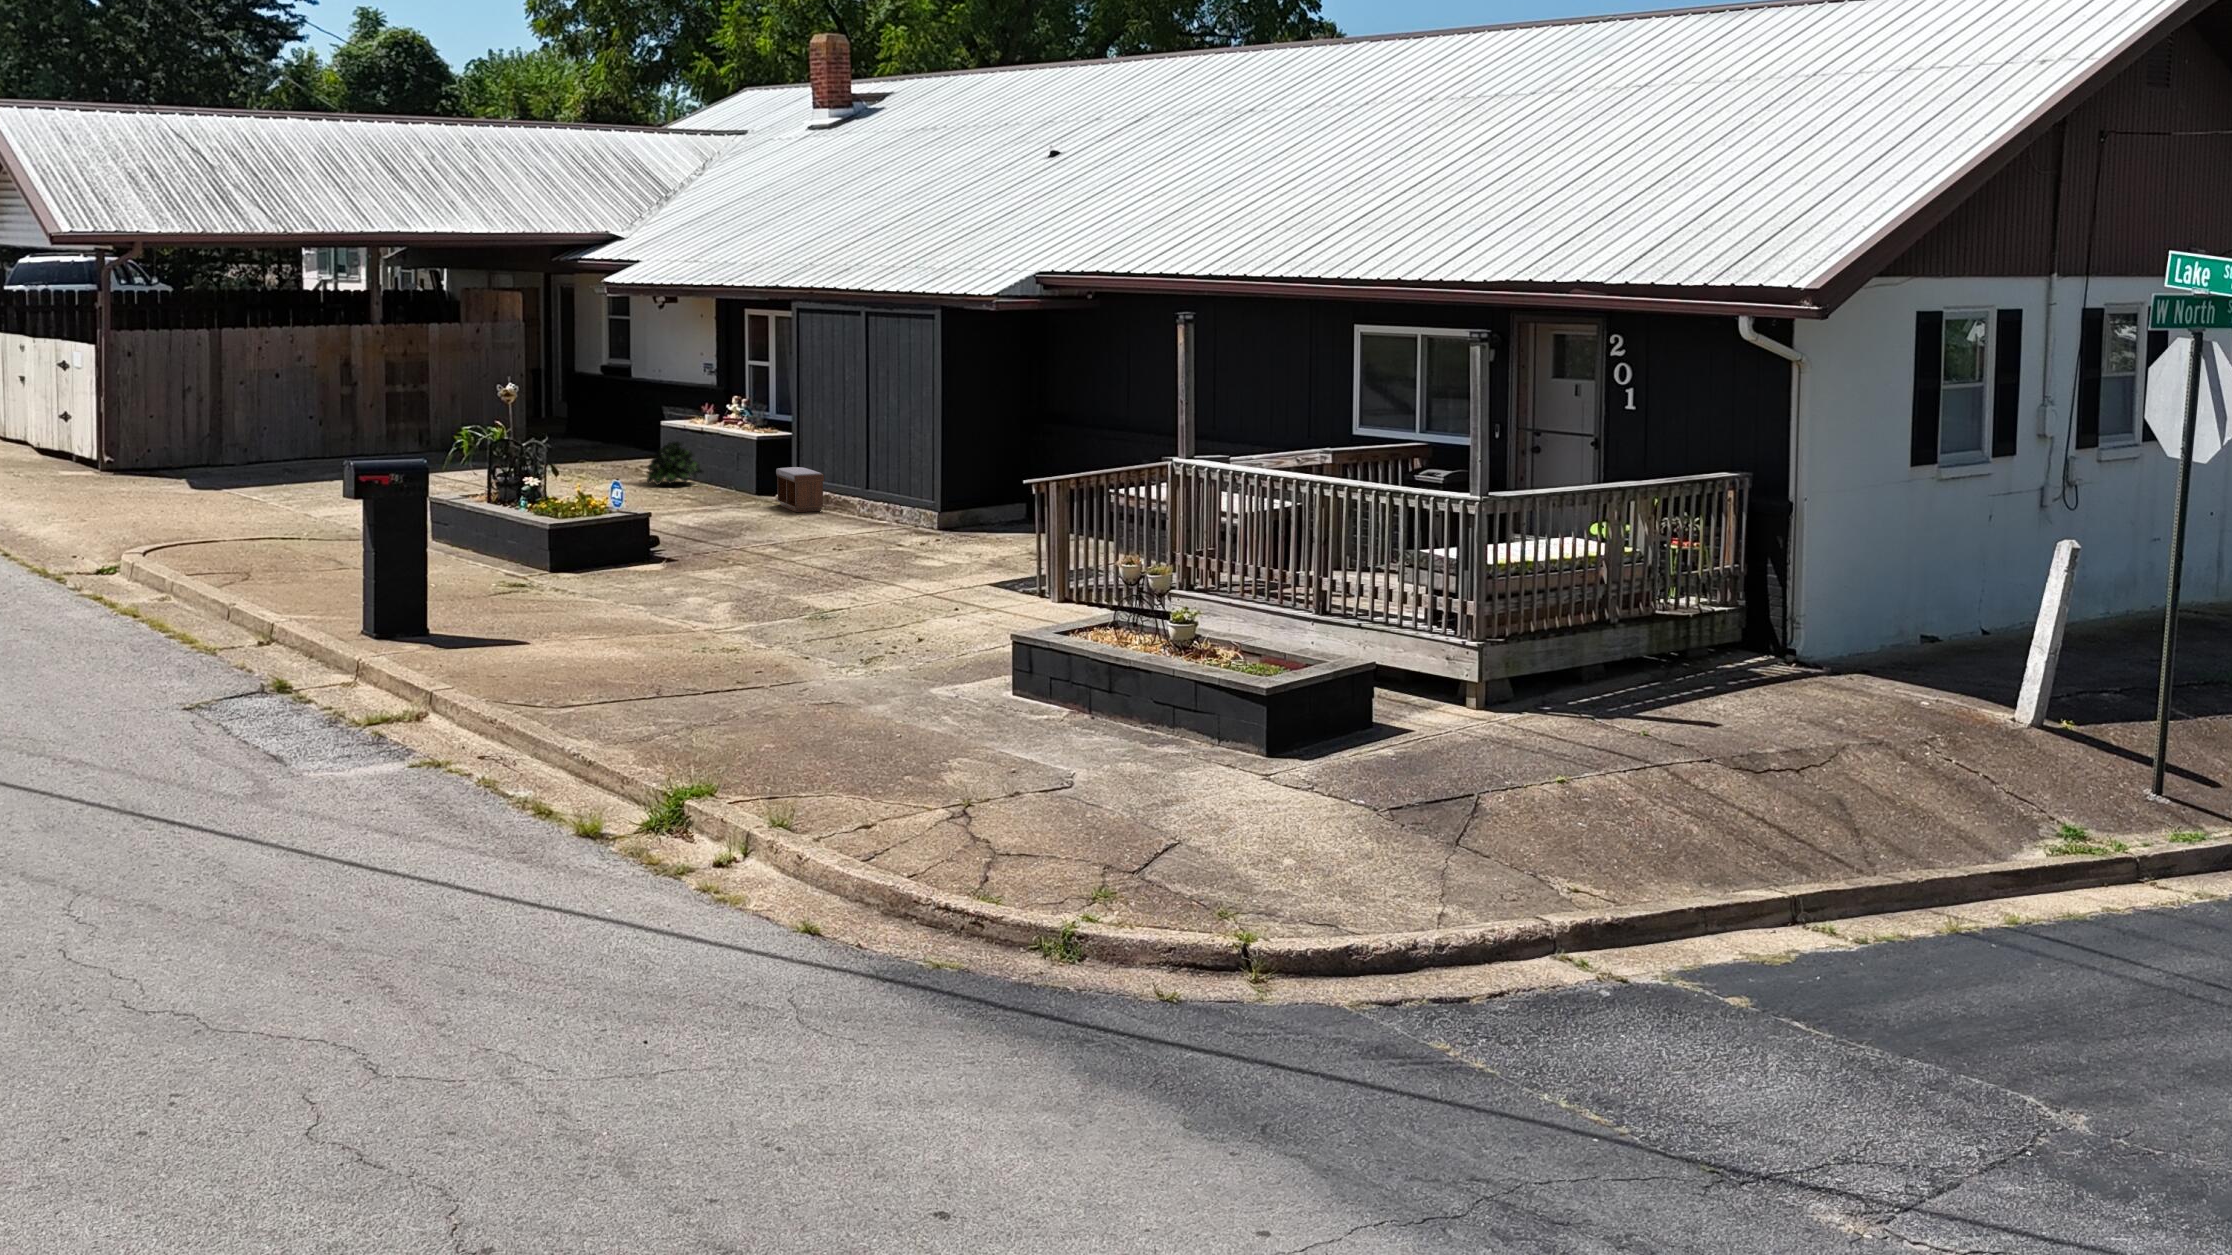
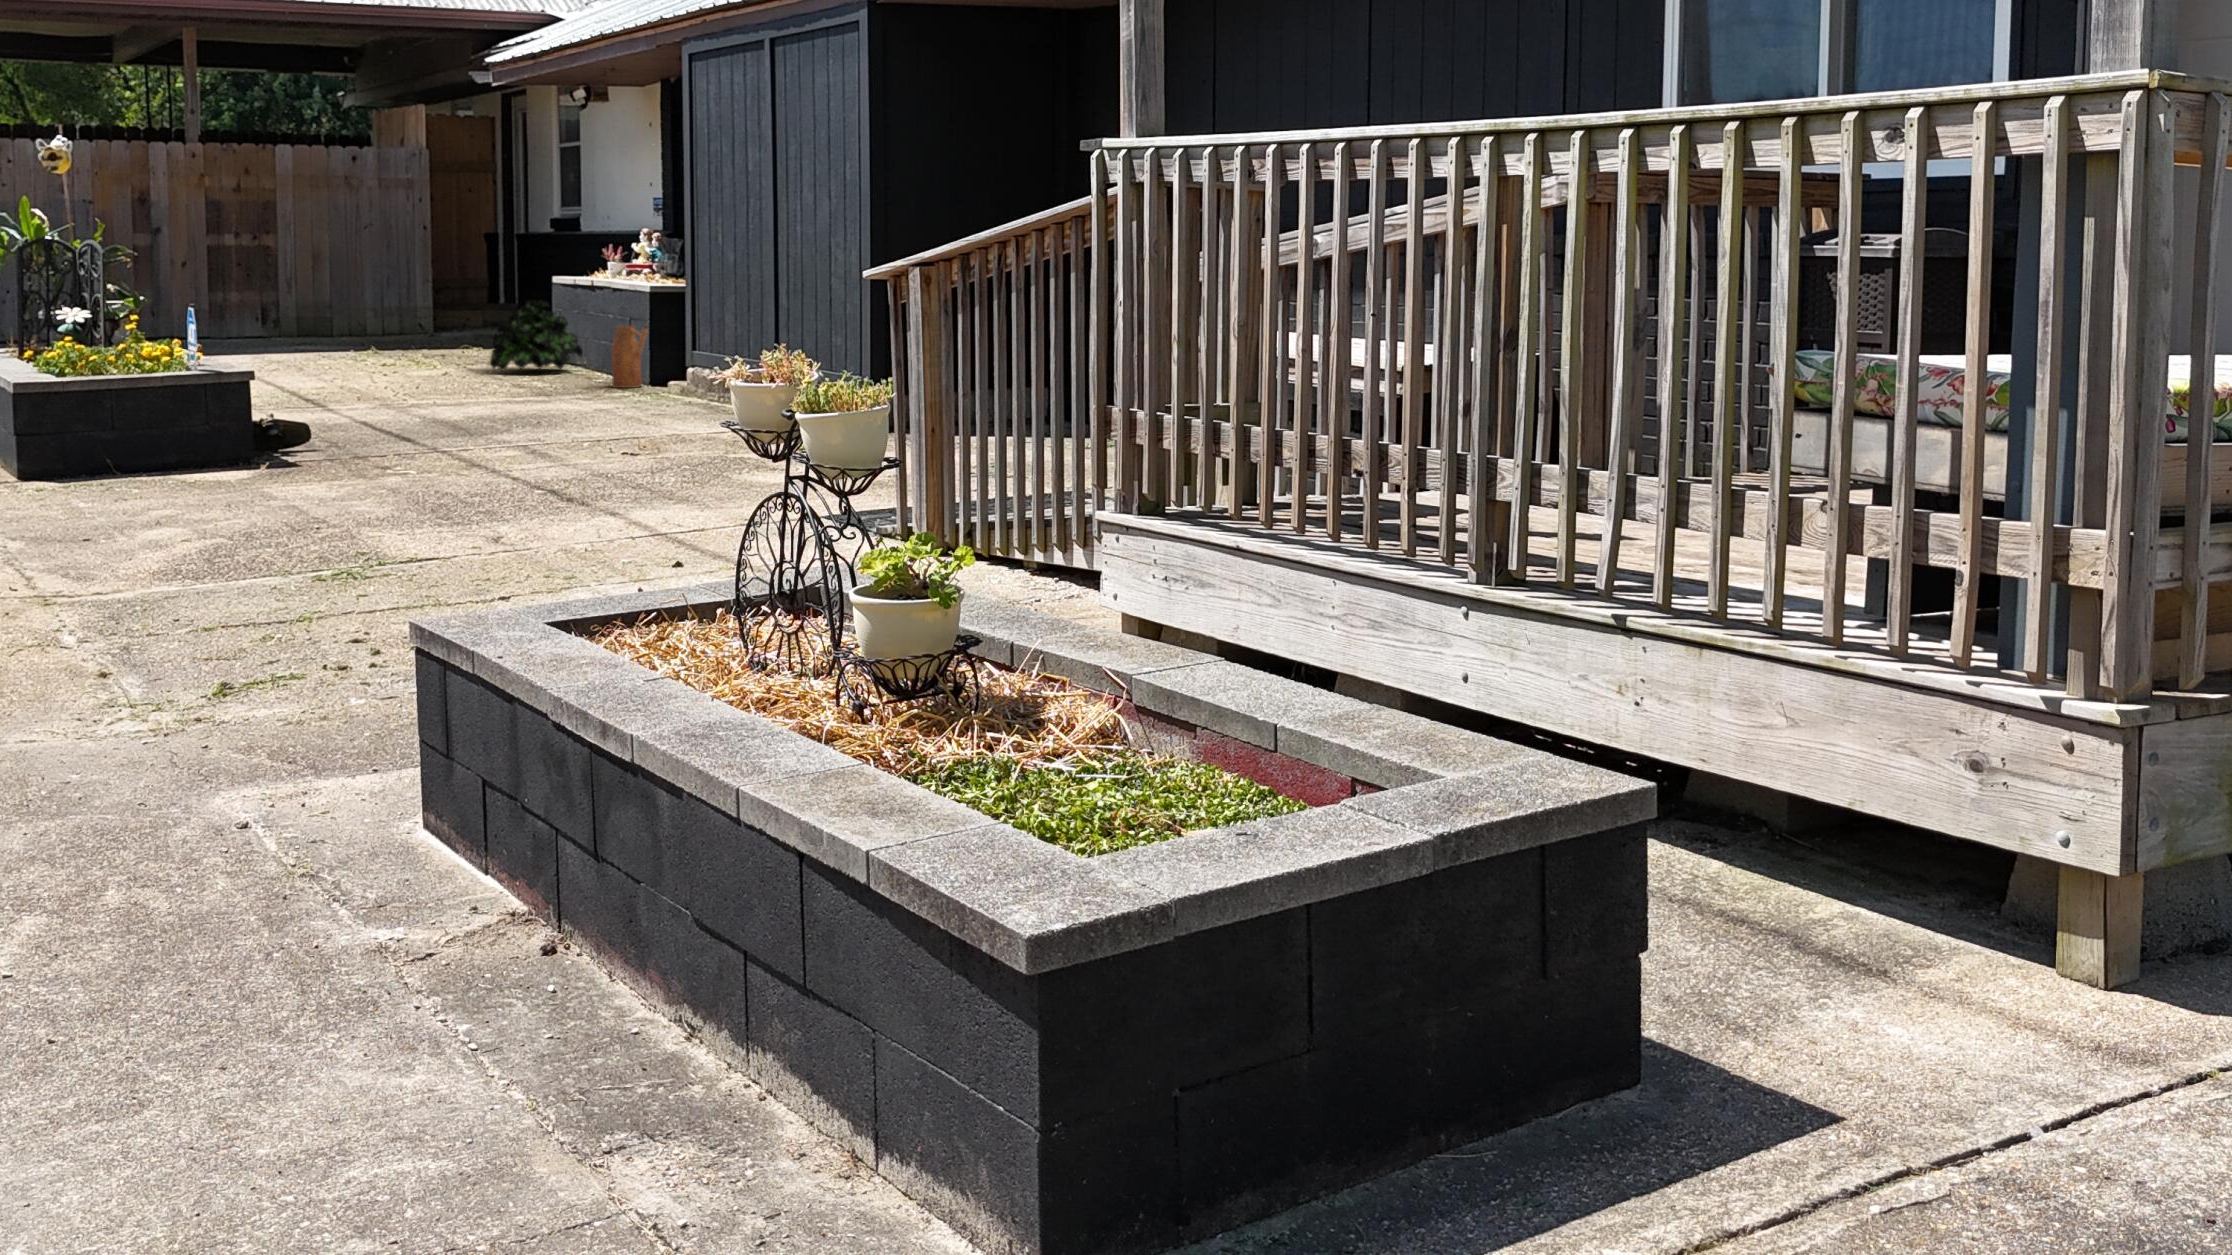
watering can: none [738,460,765,497] -> present [612,326,648,388]
bench: present [776,467,824,512] -> none [650,333,717,407]

